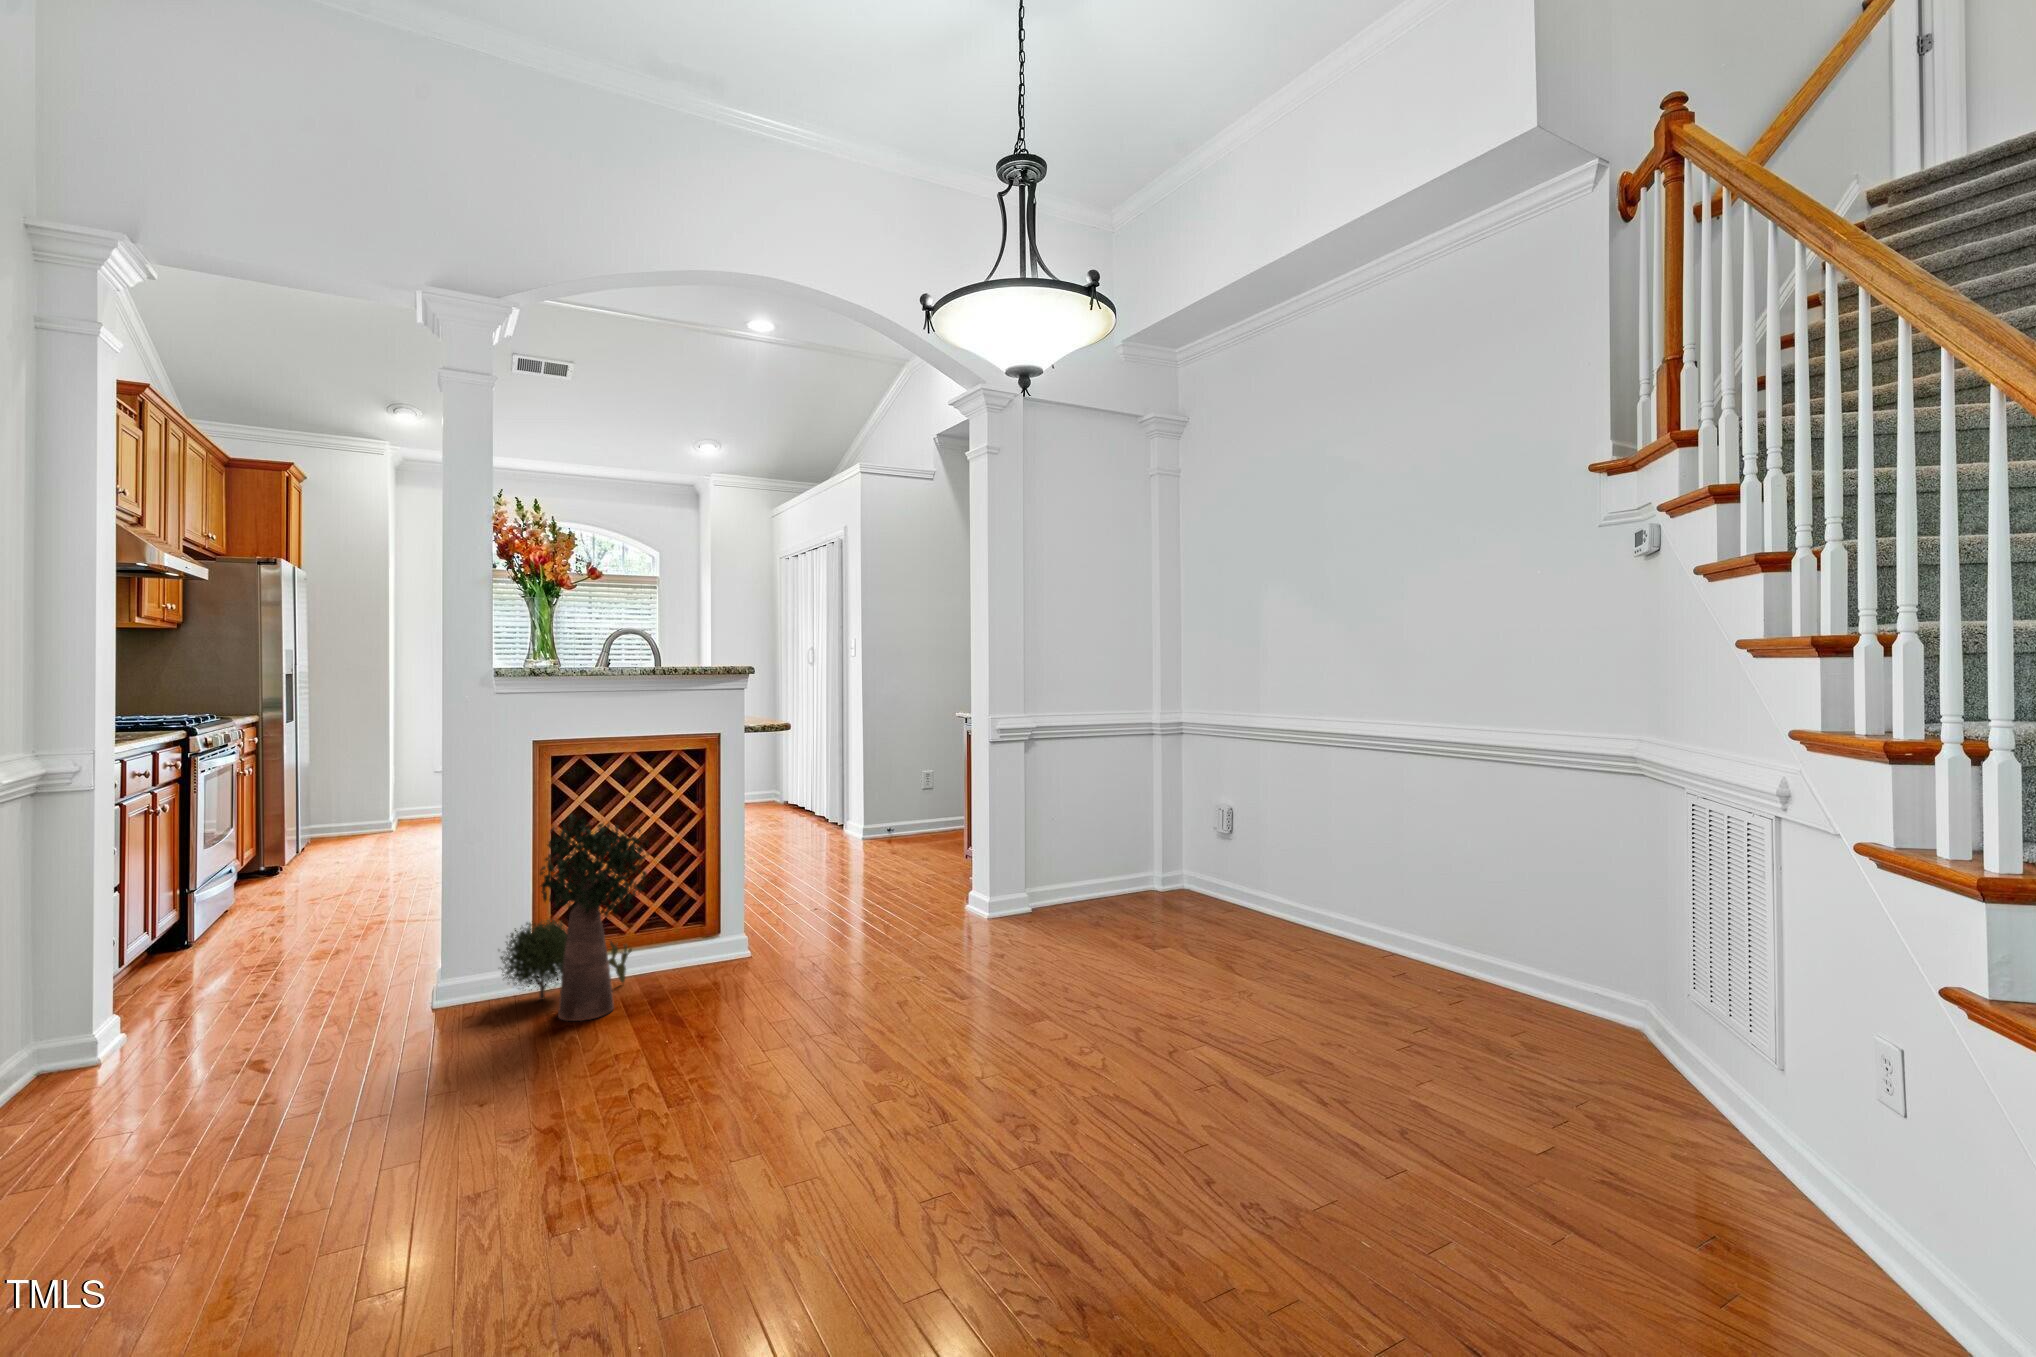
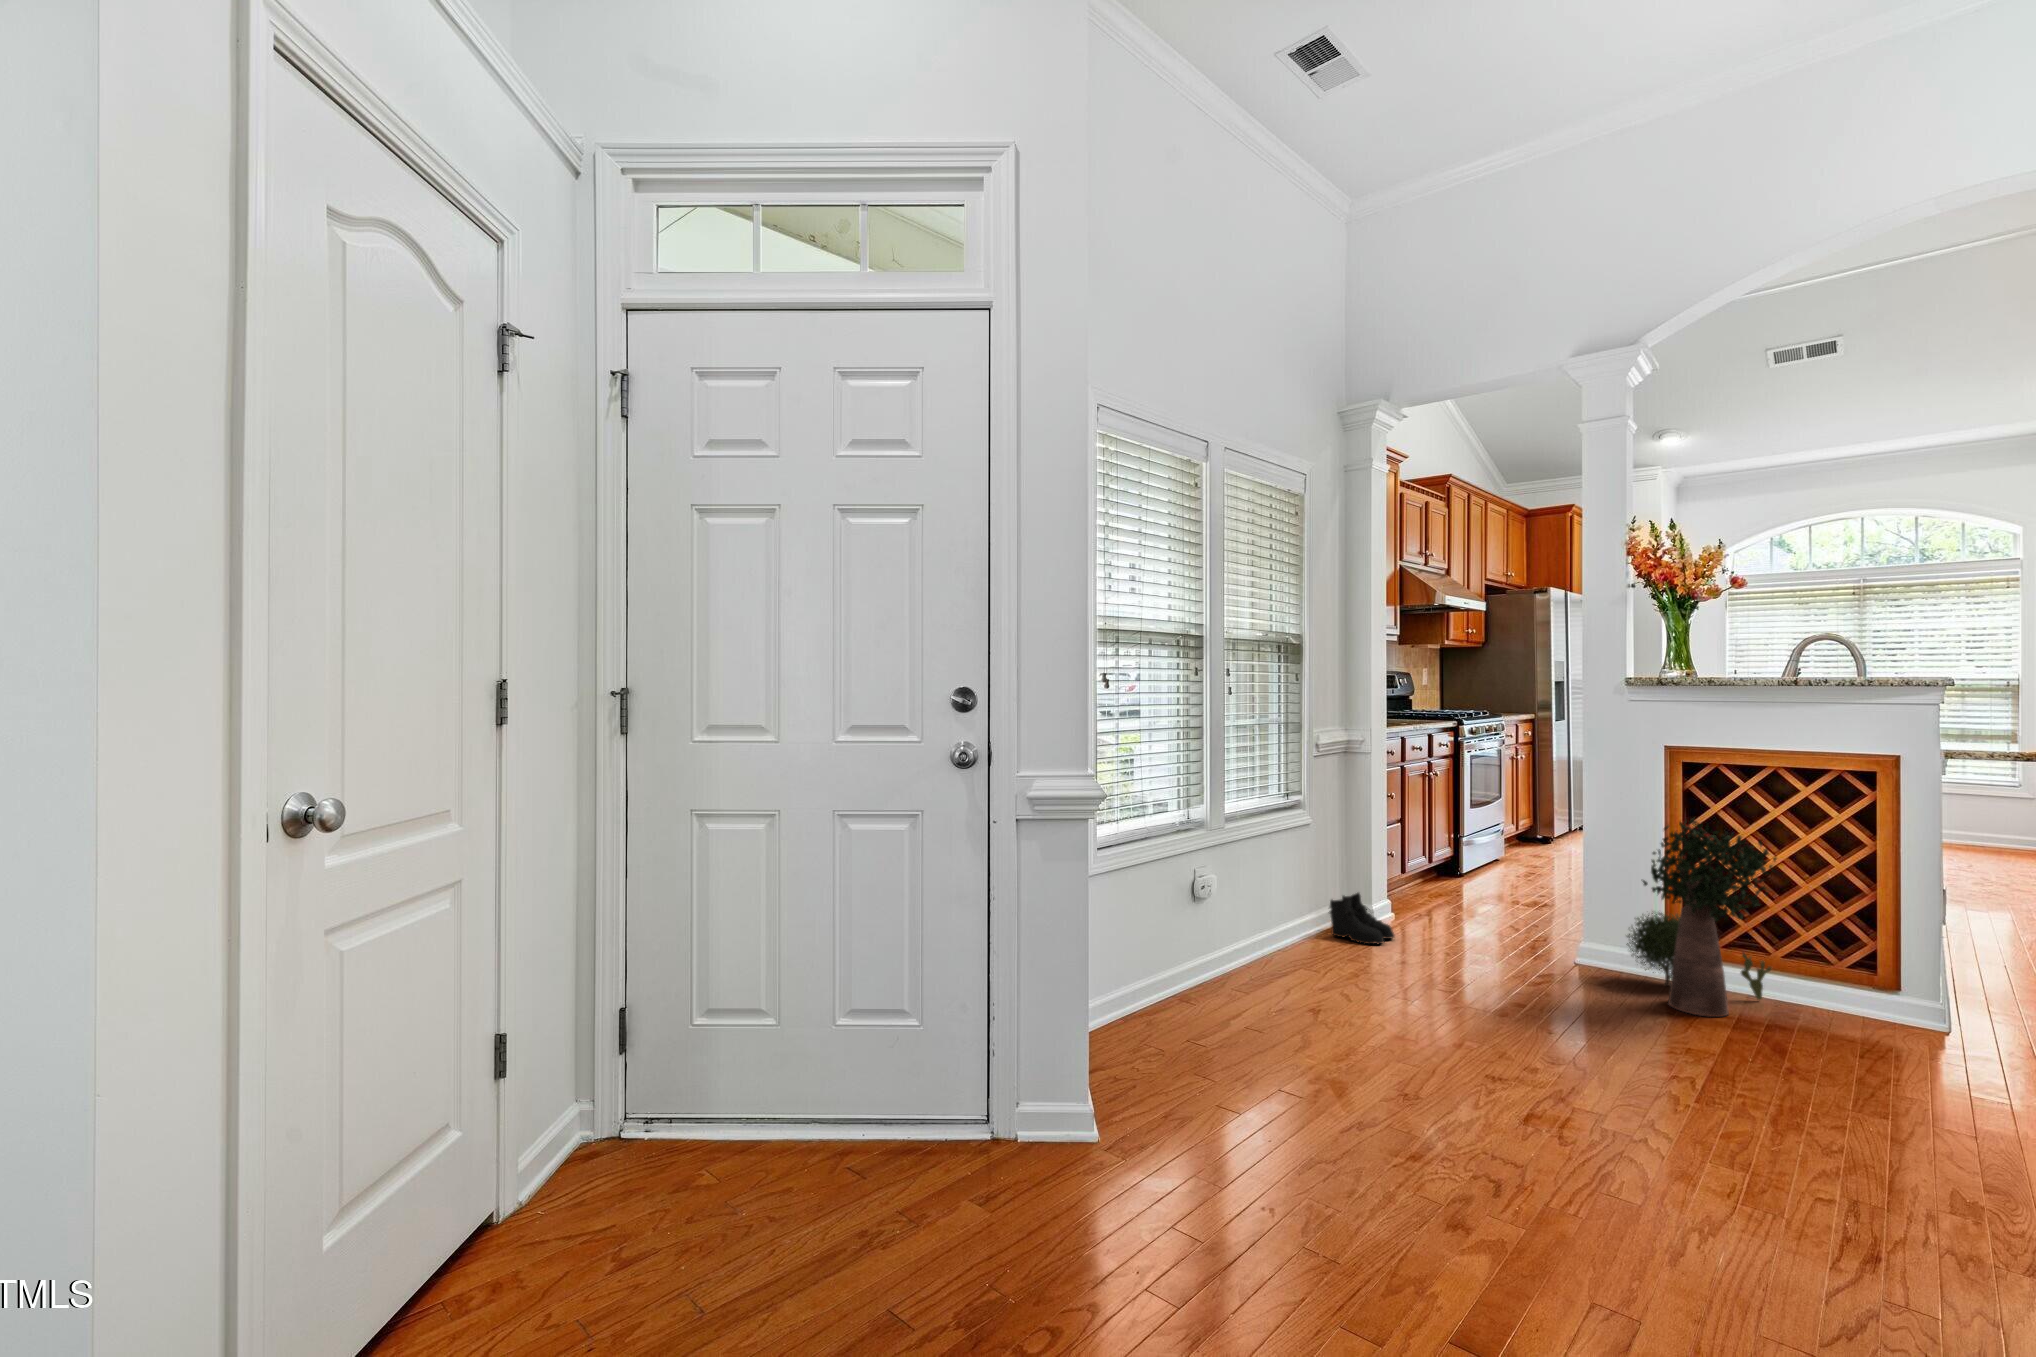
boots: none [24,1016,164,1104] -> present [1329,893,1395,944]

